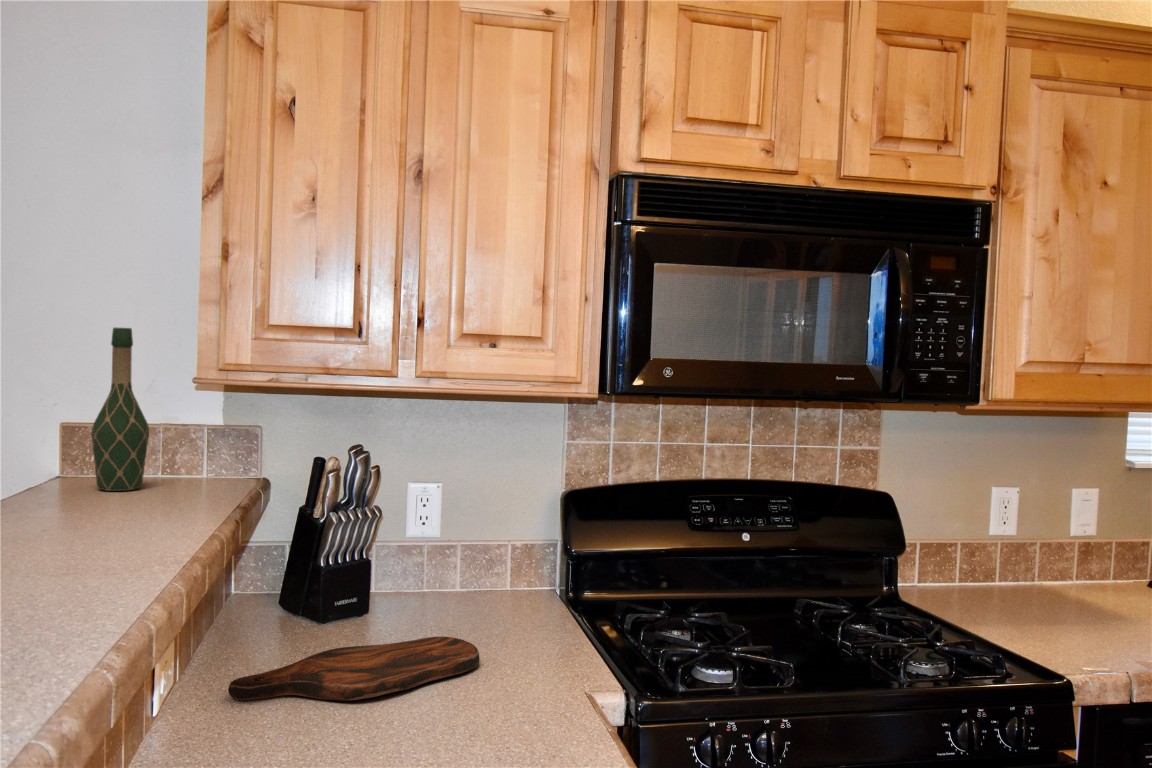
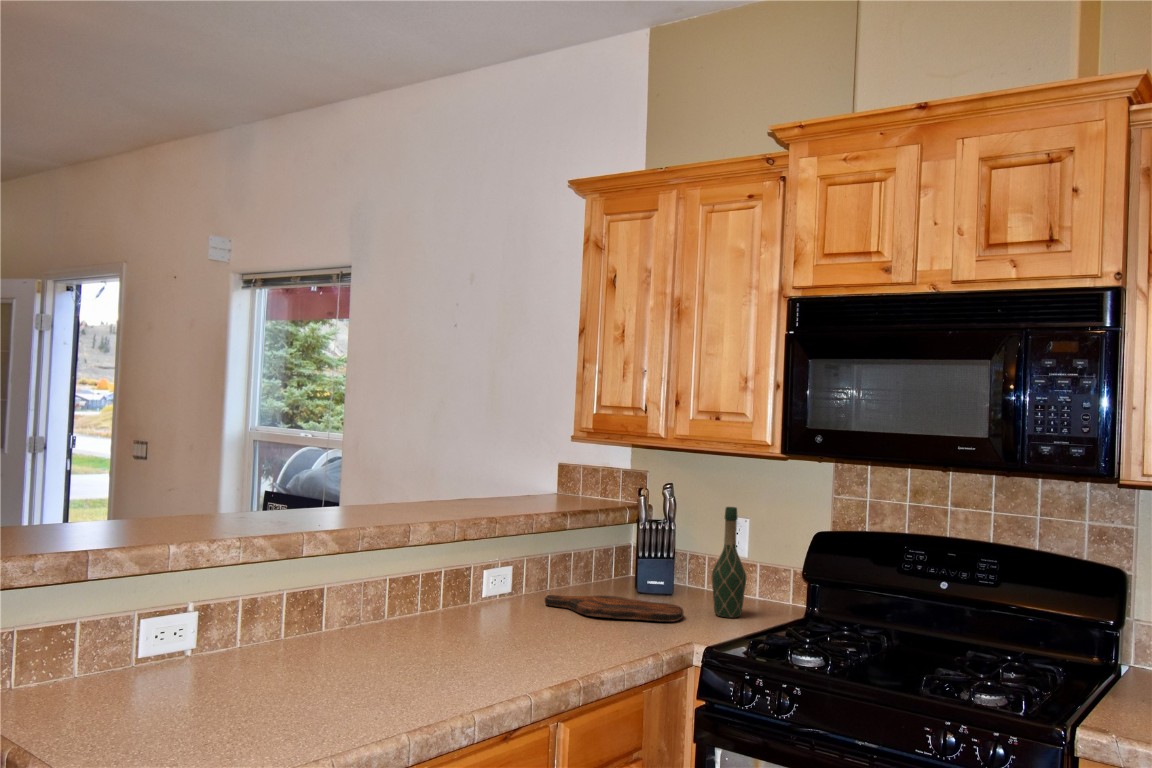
wine bottle: present [91,328,149,491] -> present [712,507,746,617]

